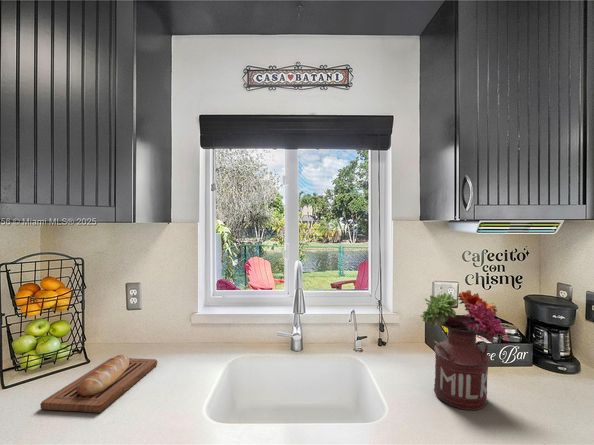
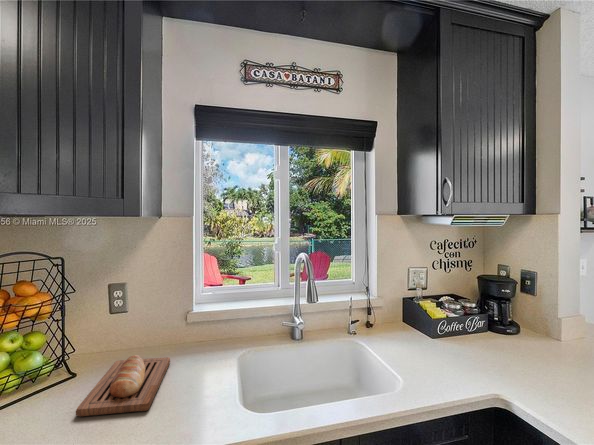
flower arrangement: present [421,290,507,410] -> none [424,272,492,366]

